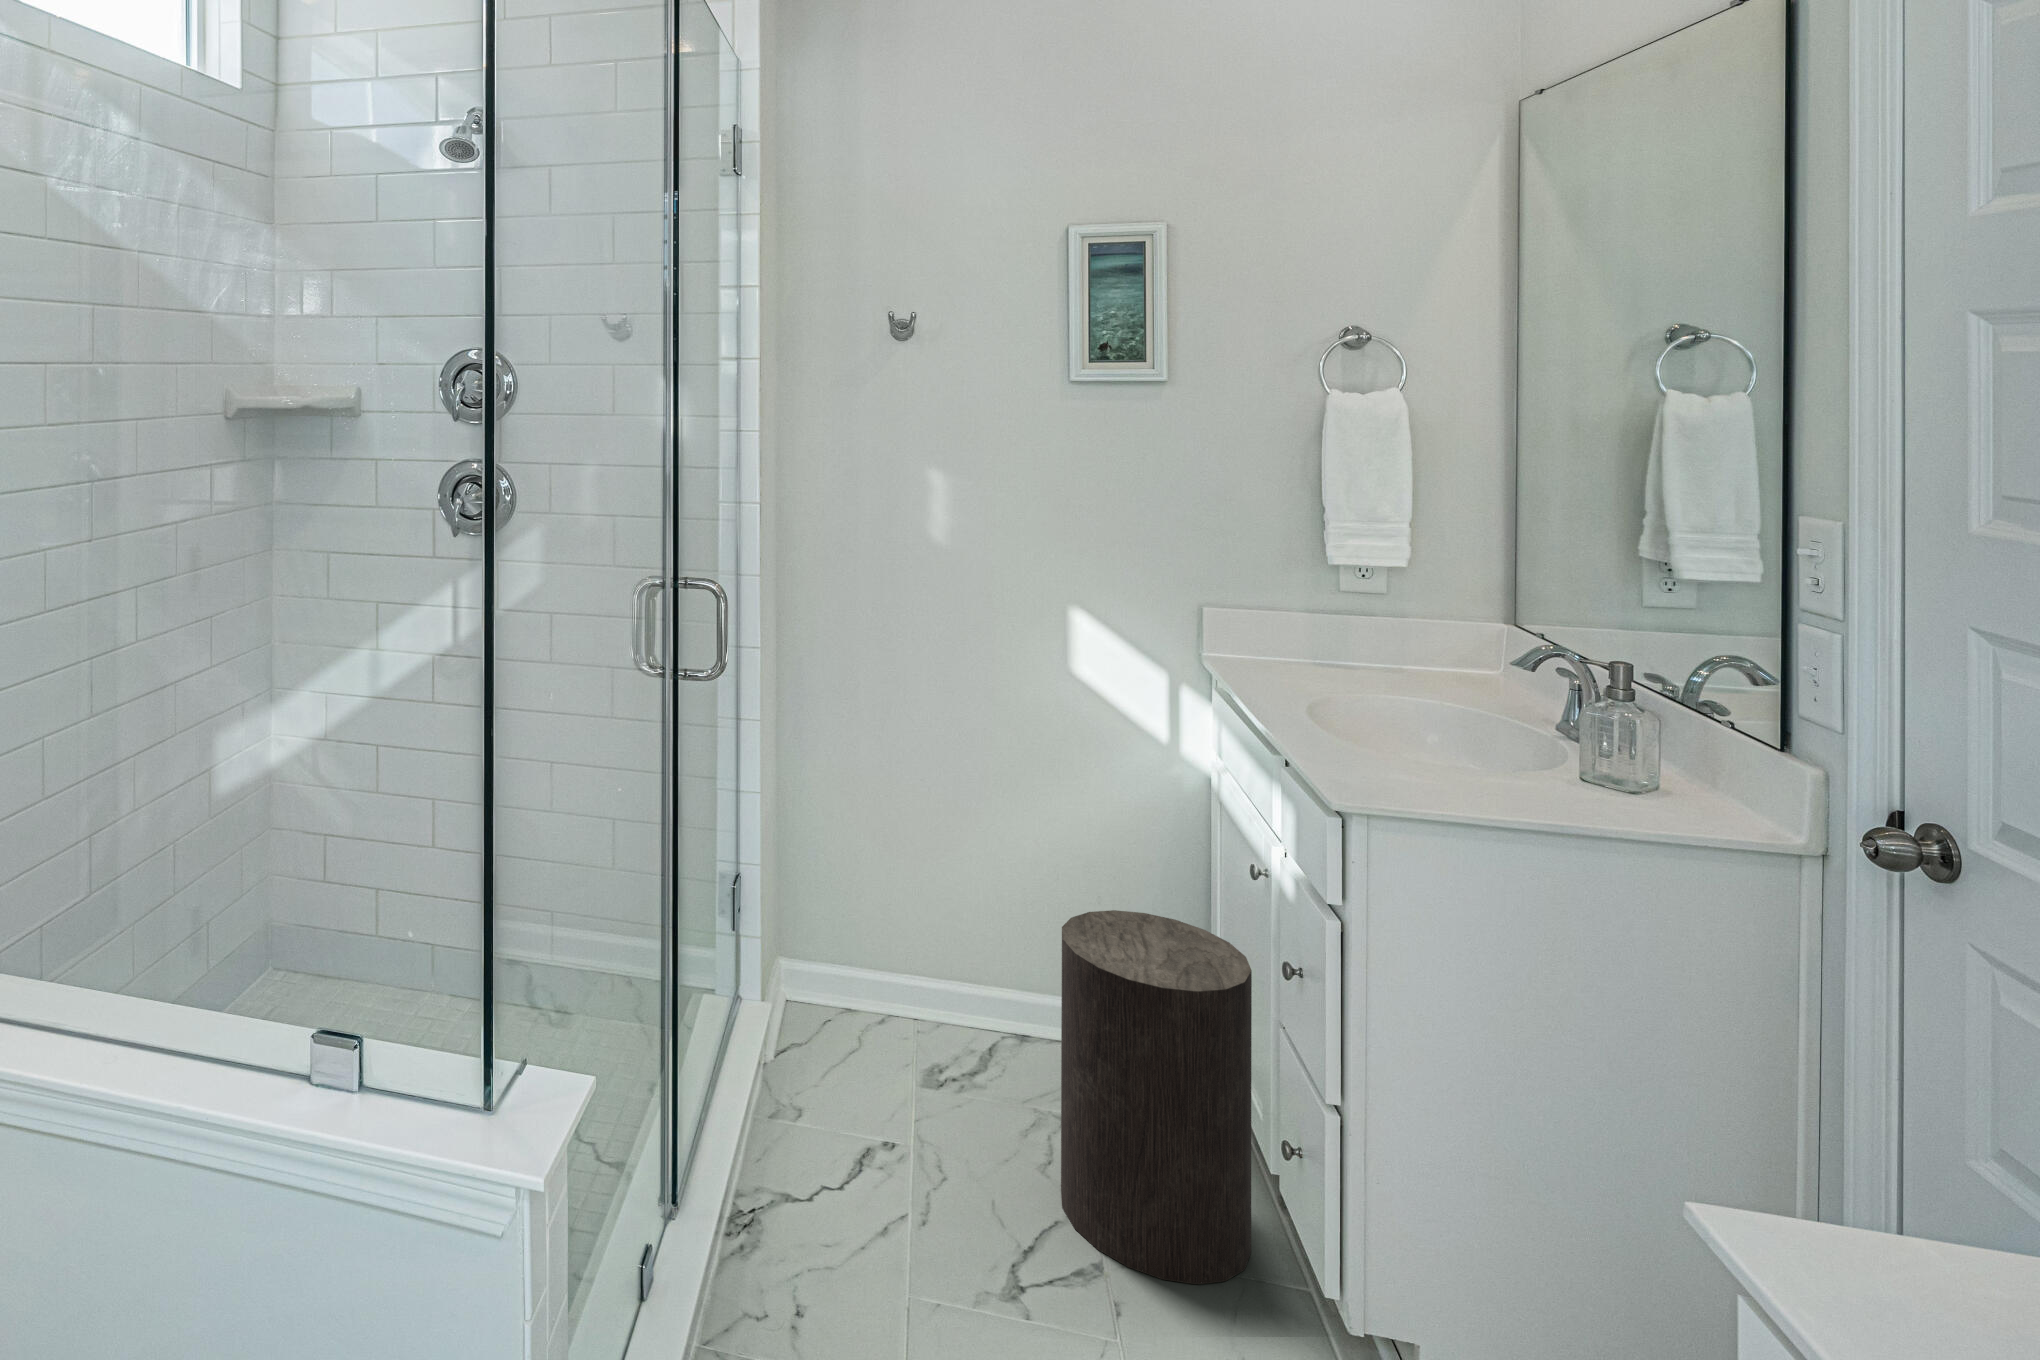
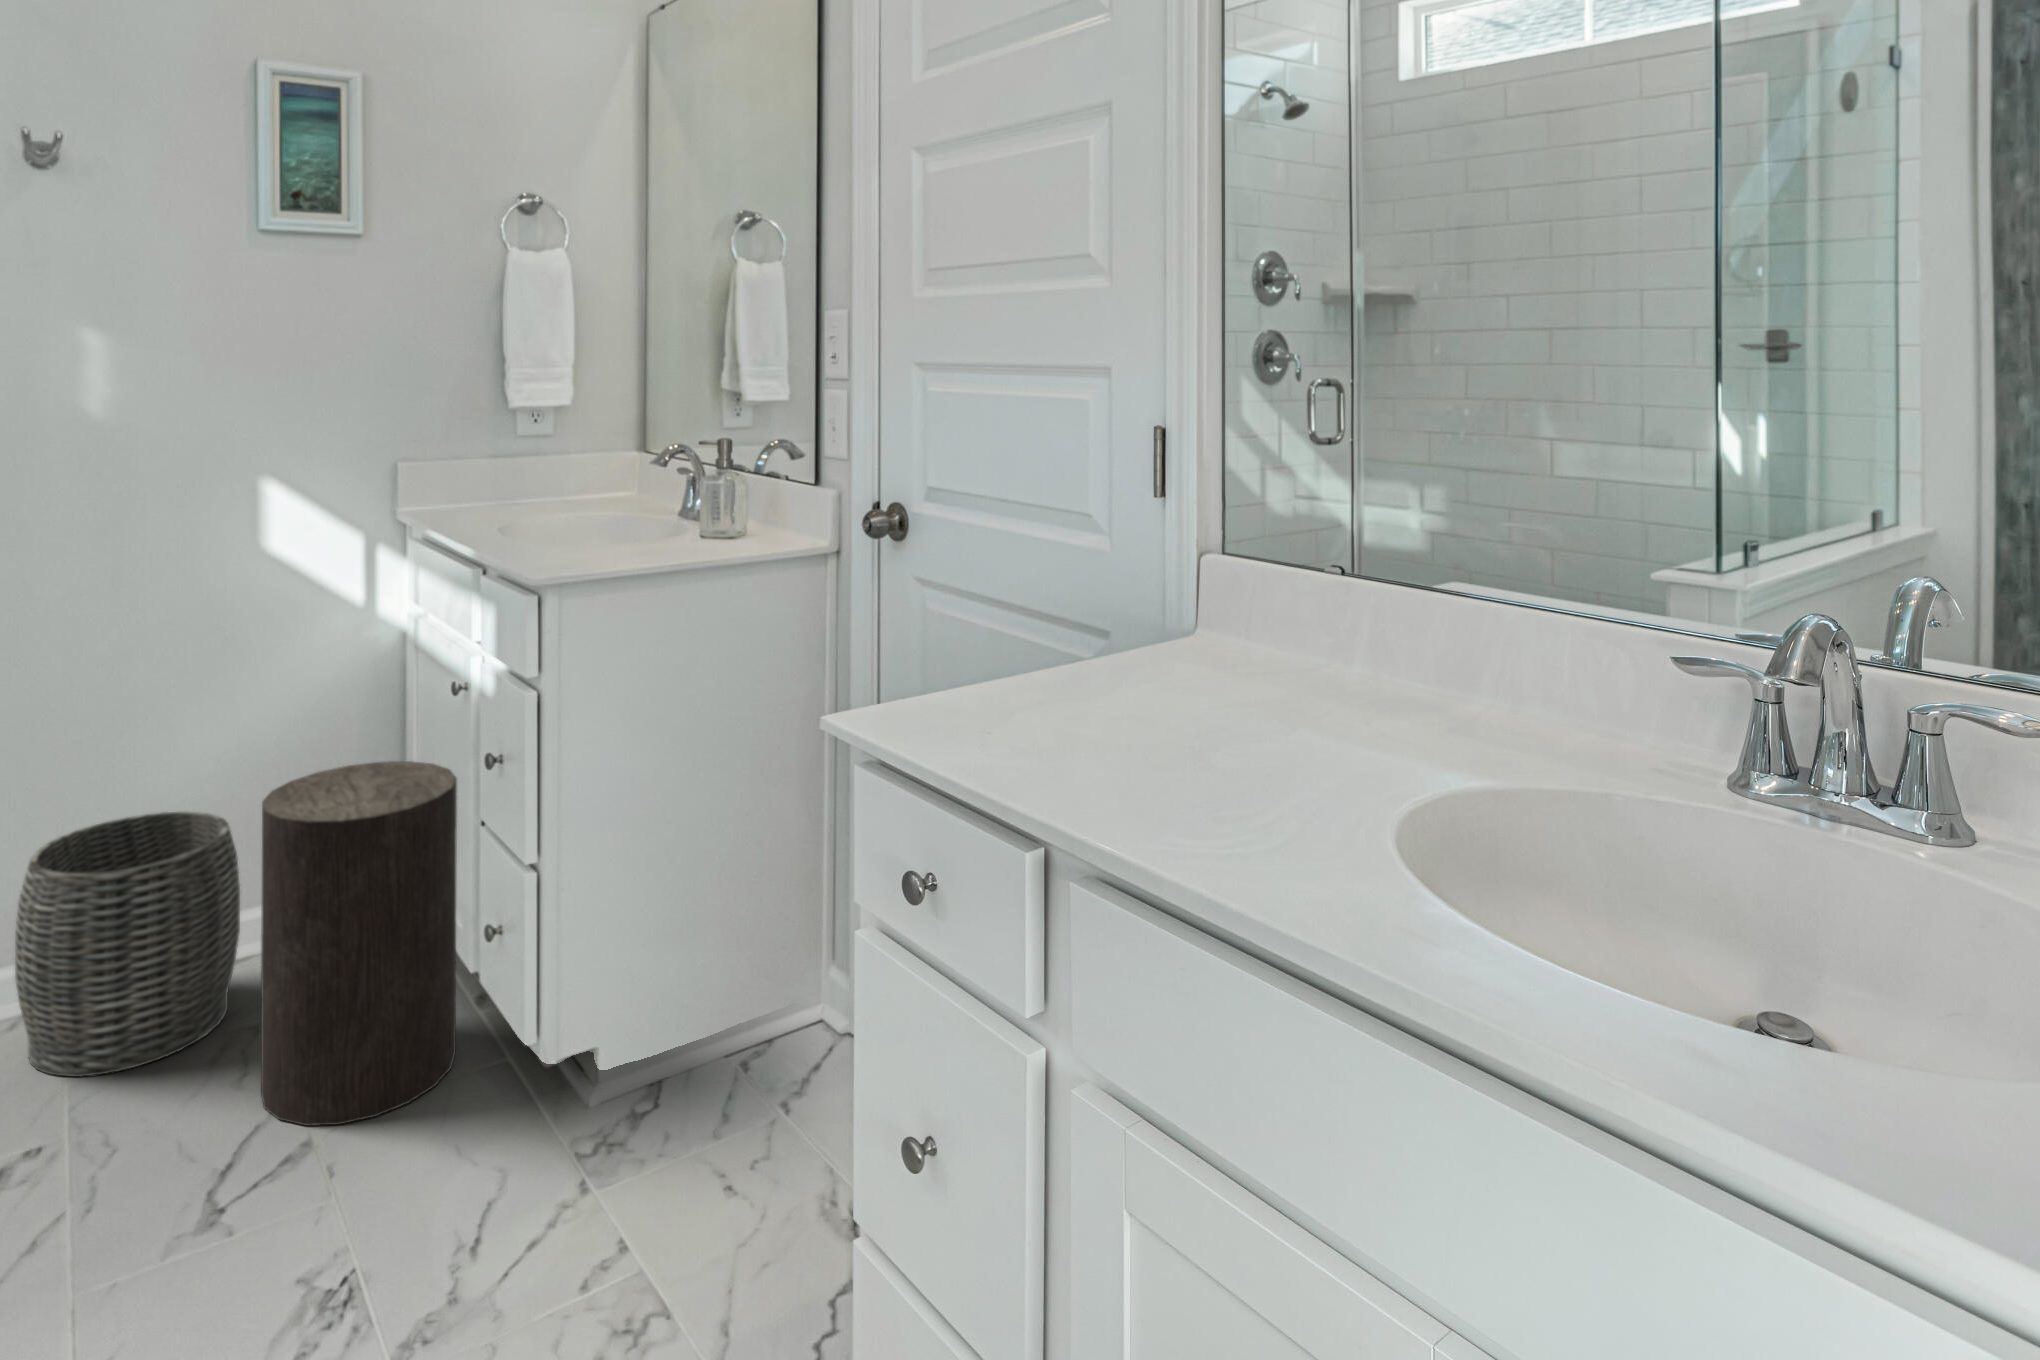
woven basket: none [883,880,1050,1109] -> present [15,812,240,1077]

